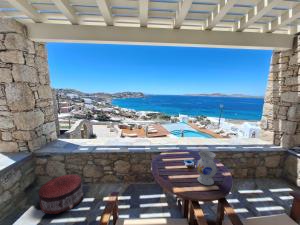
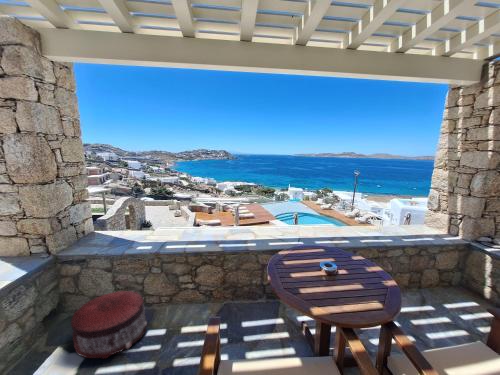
vase: present [196,151,217,185] -> none [343,246,378,300]

